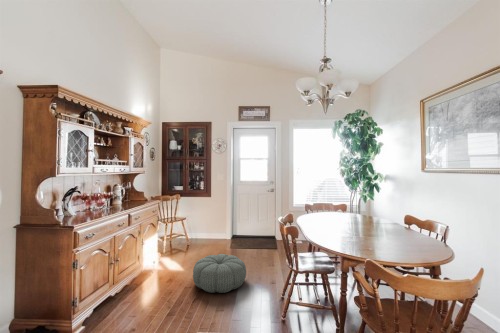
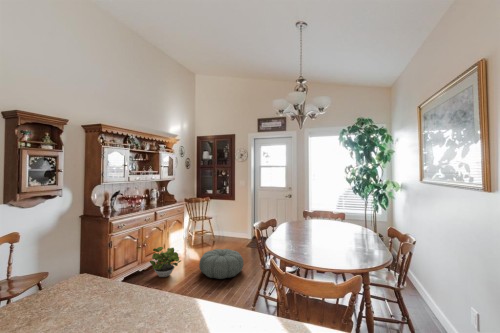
potted plant: none [126,259,170,301] -> present [150,247,181,277]

